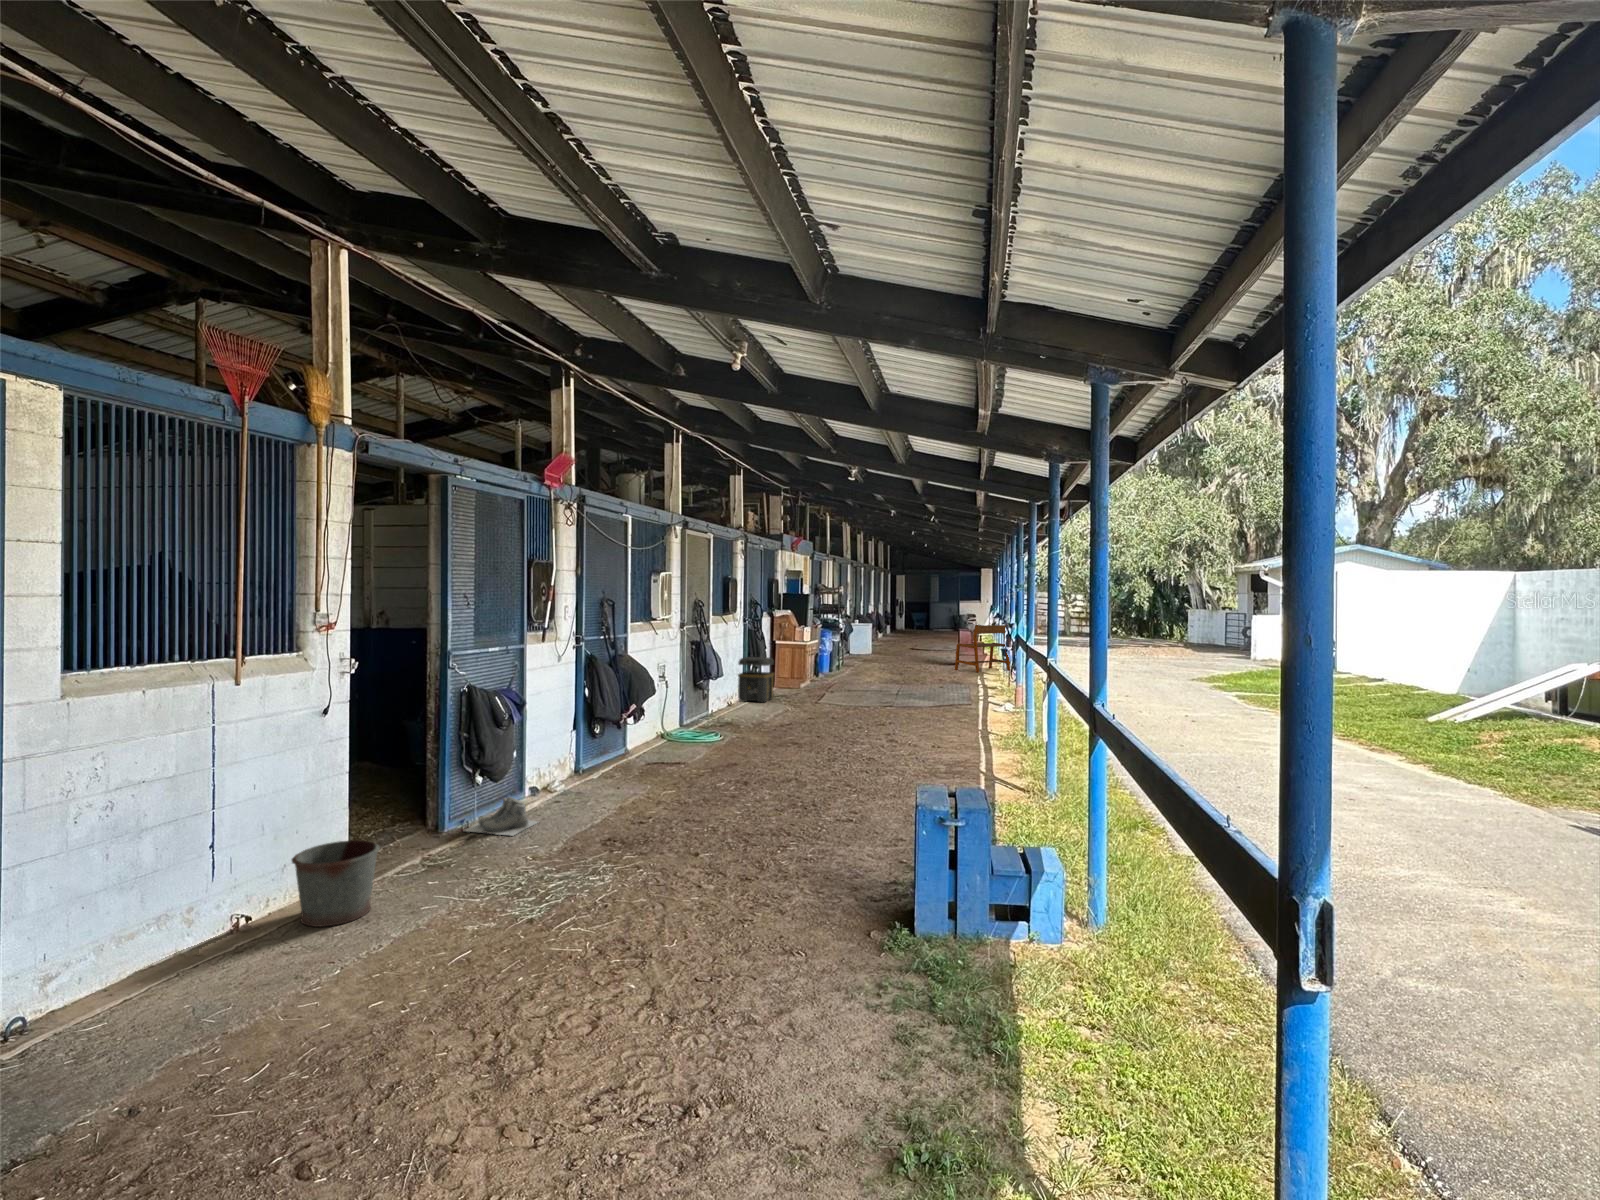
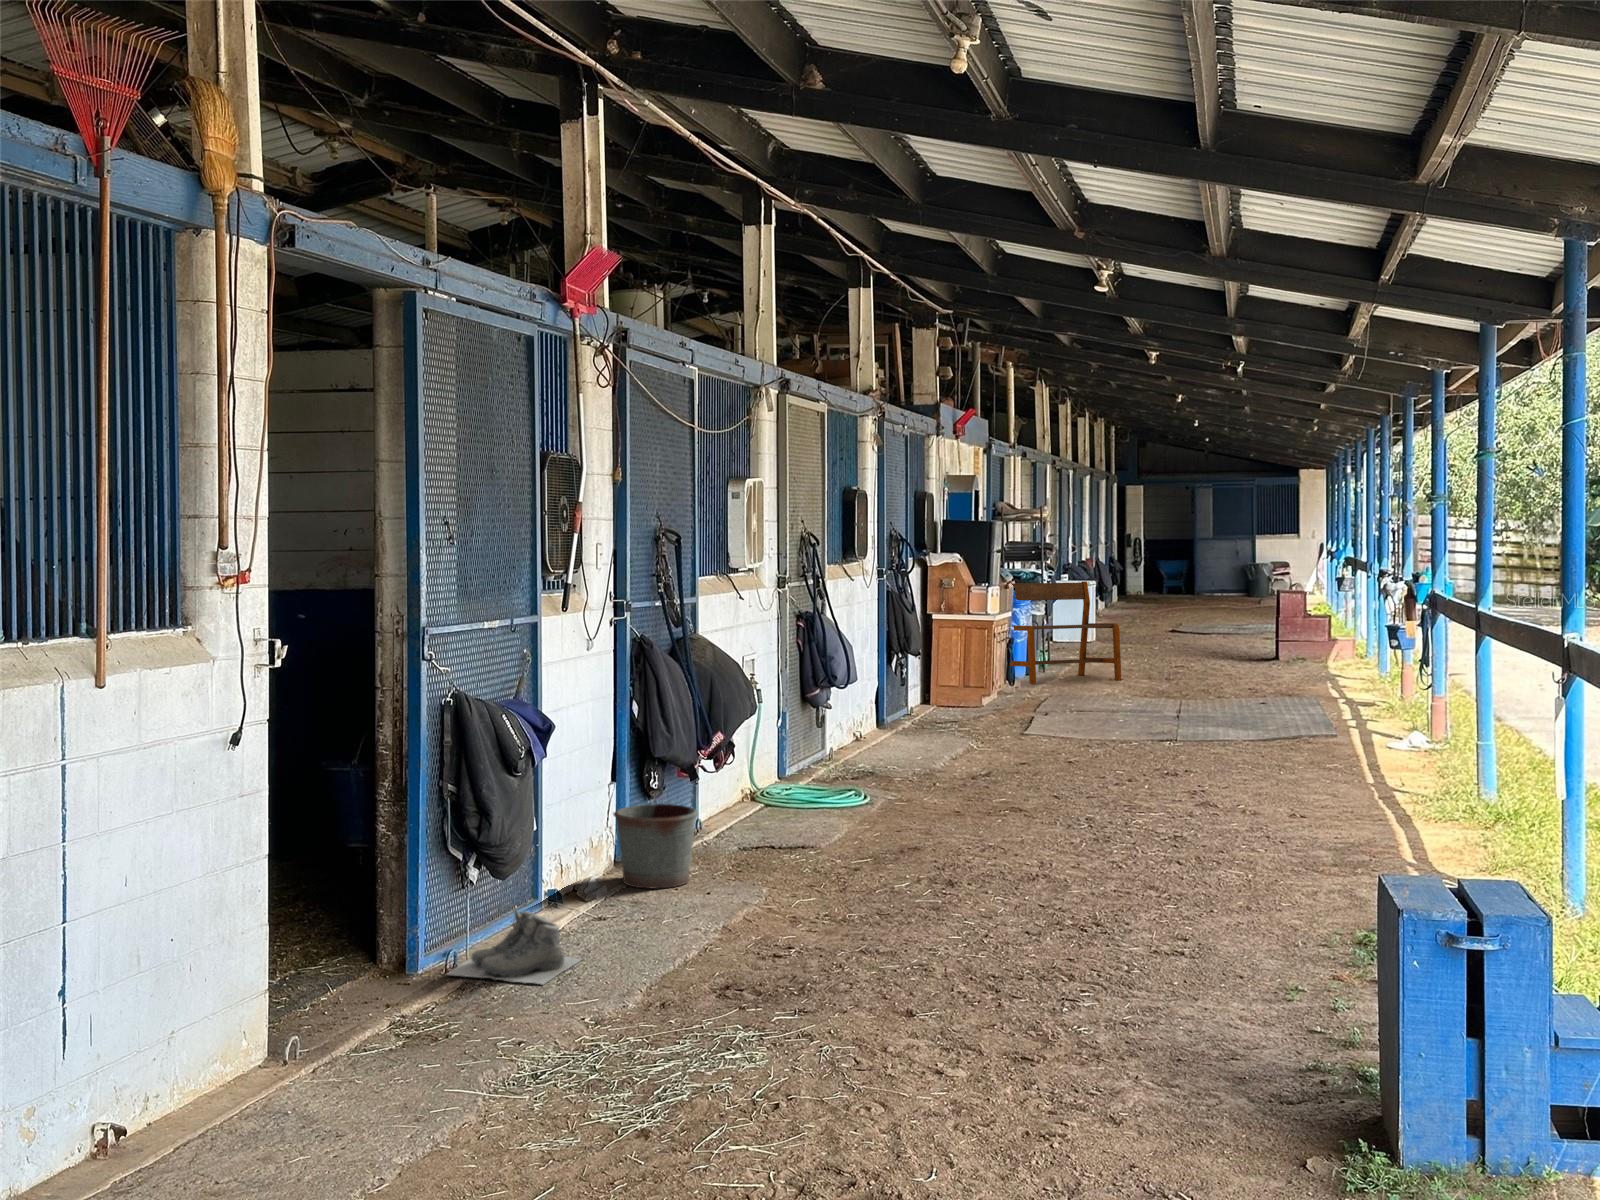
bench: present [955,625,1010,672] -> present [1008,581,1121,684]
toolbox: present [738,657,774,702] -> none [869,647,940,737]
bucket: present [292,840,380,927] -> present [613,804,698,888]

